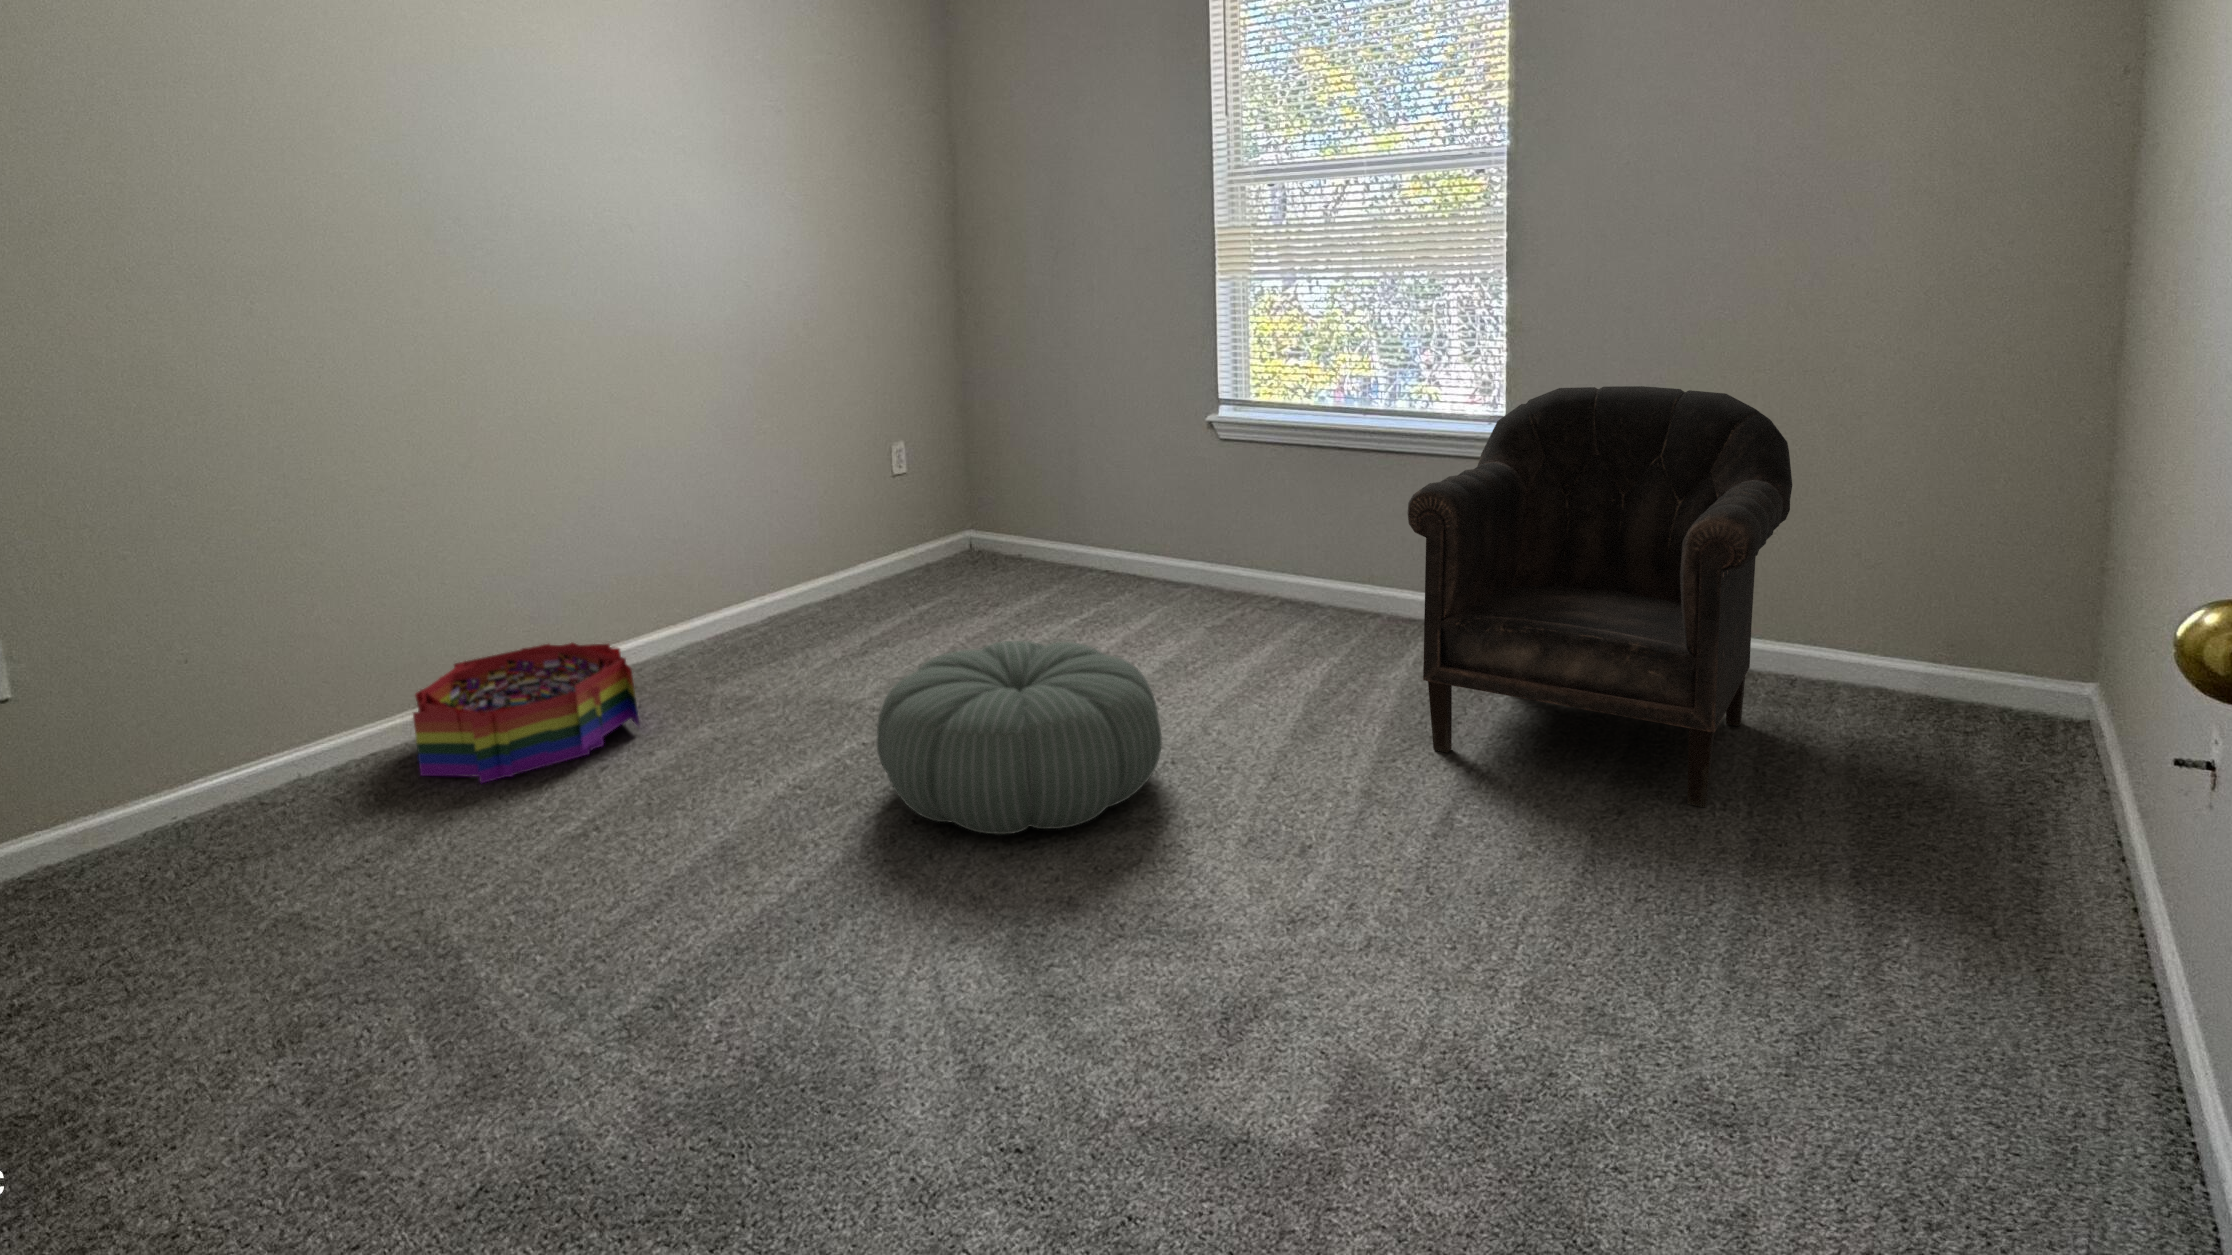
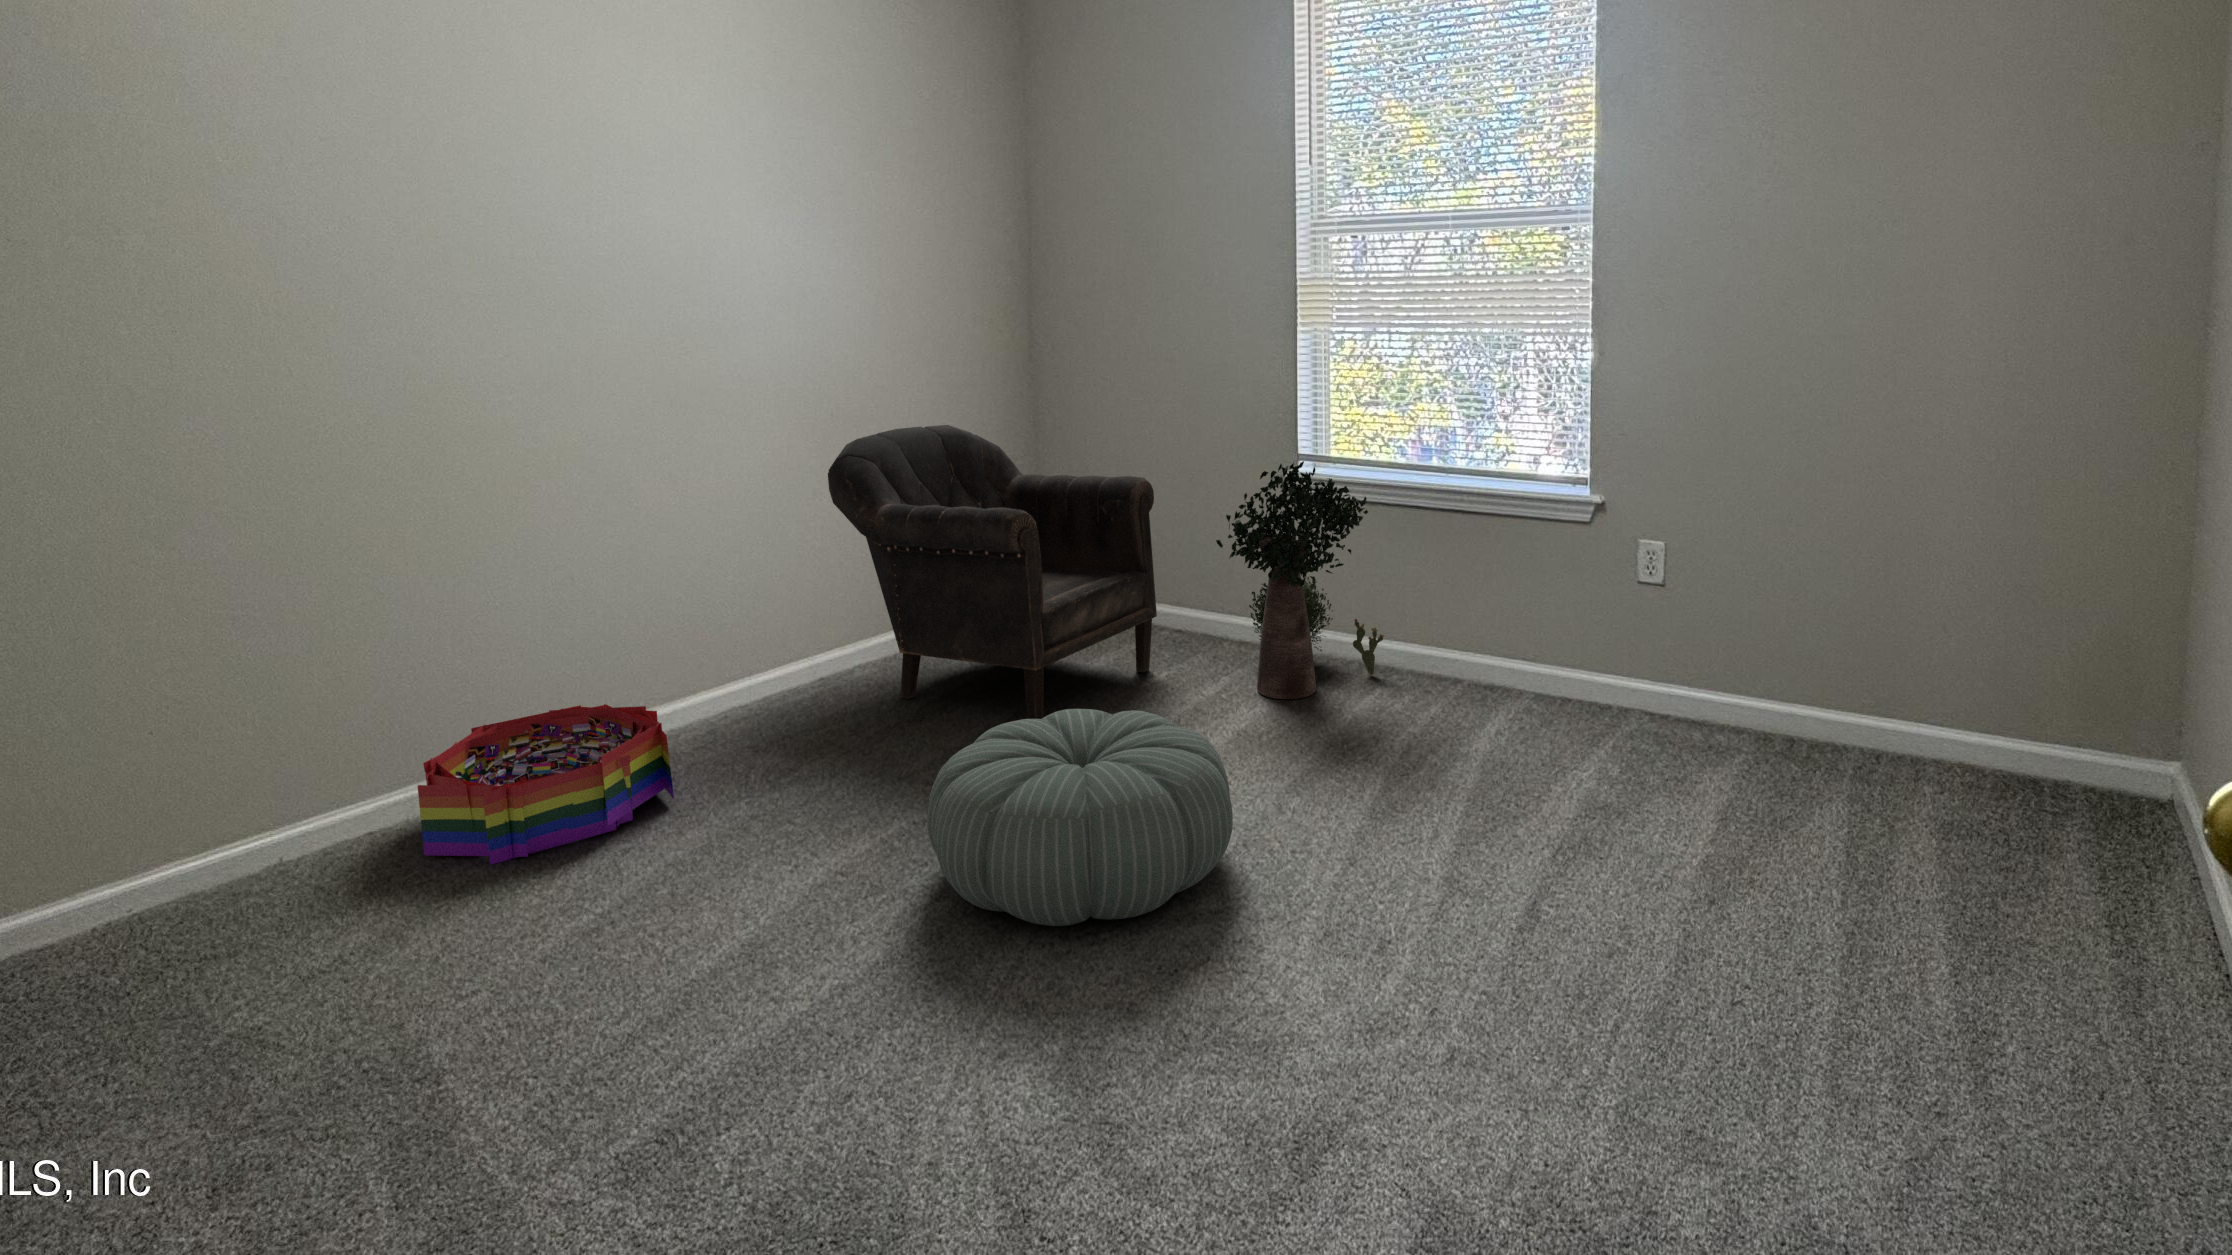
armchair: present [1407,386,1792,808] -> present [828,425,1157,719]
potted plant: none [1141,407,1307,638] -> present [1216,461,1384,699]

